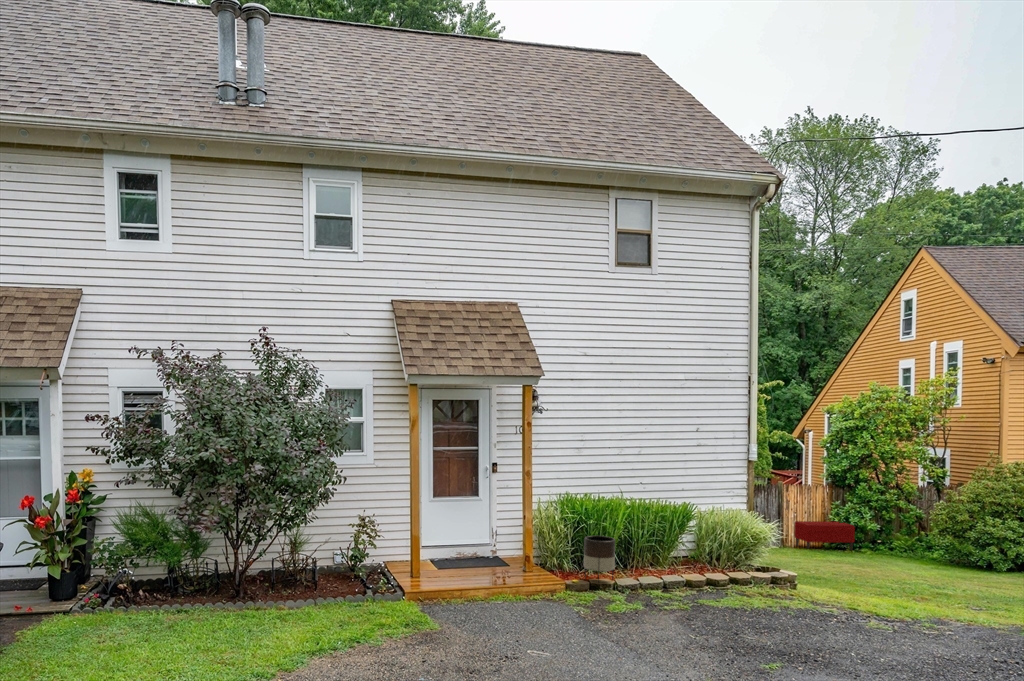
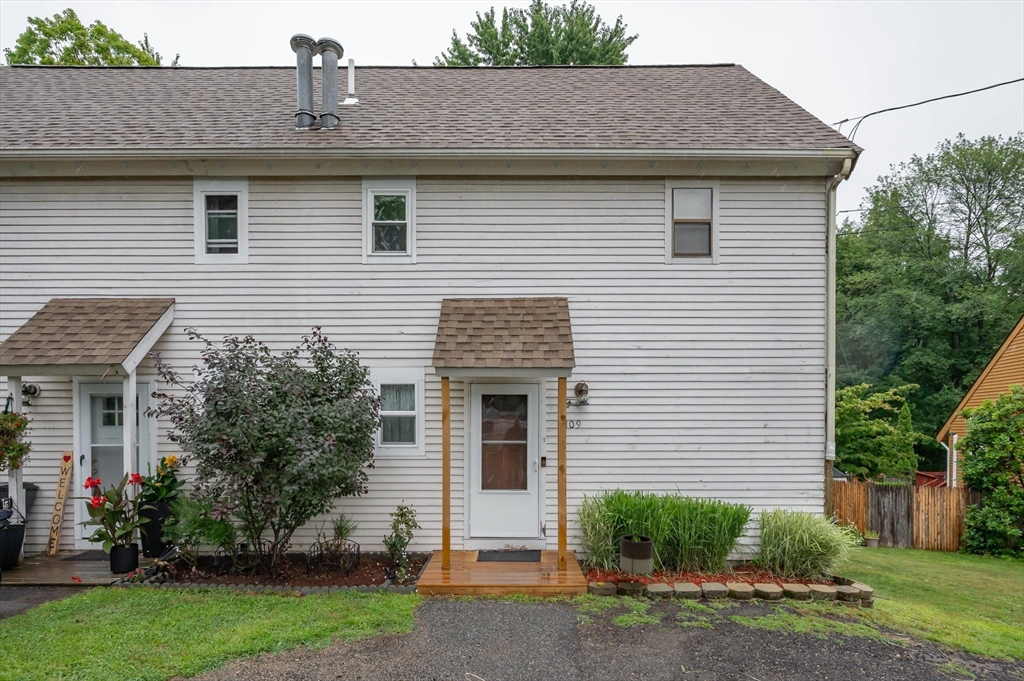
bench: present [794,521,855,550] -> none [918,524,991,560]

